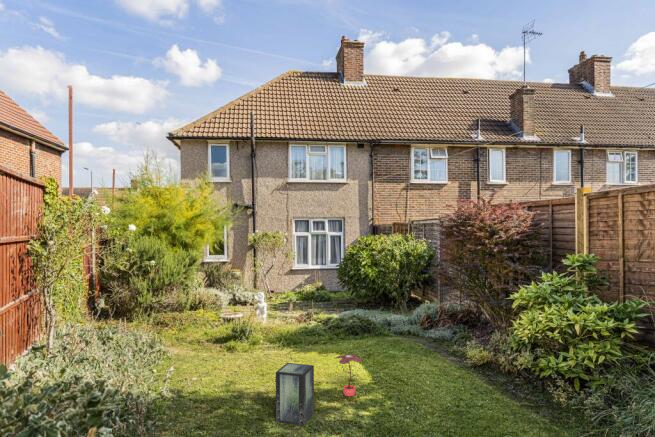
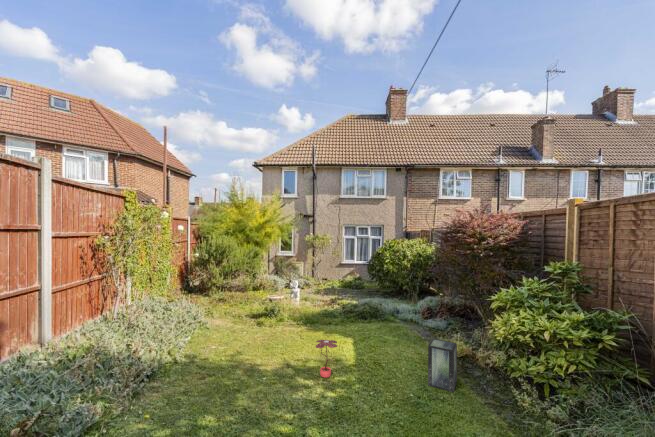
storage box: present [276,363,314,426] -> present [428,339,457,392]

